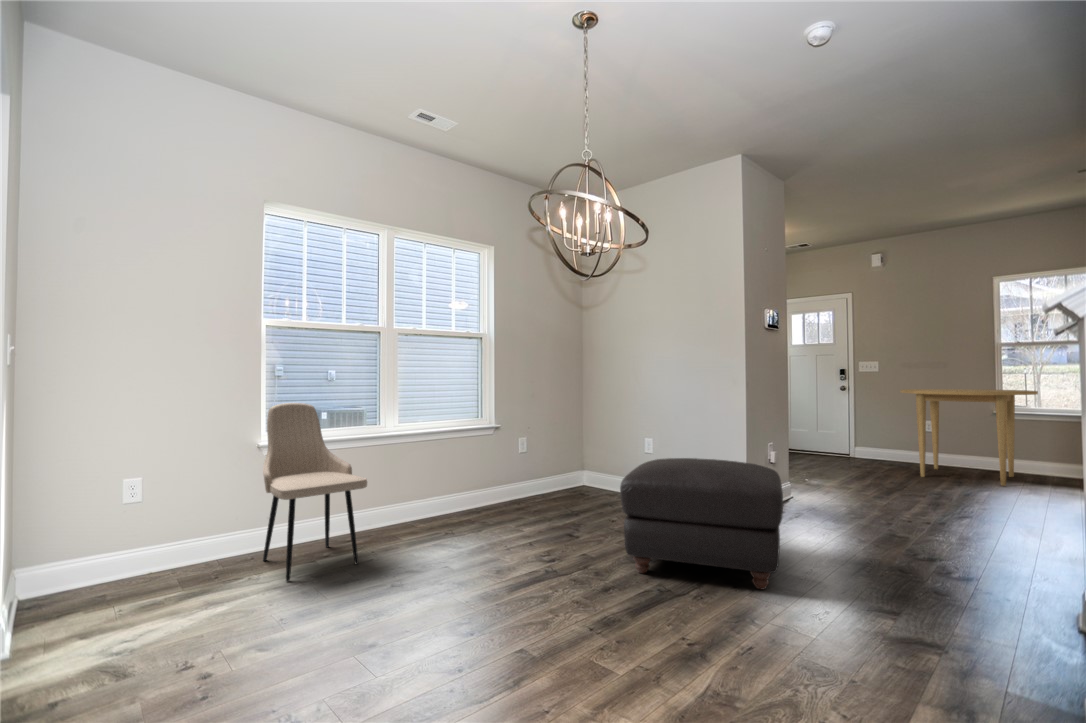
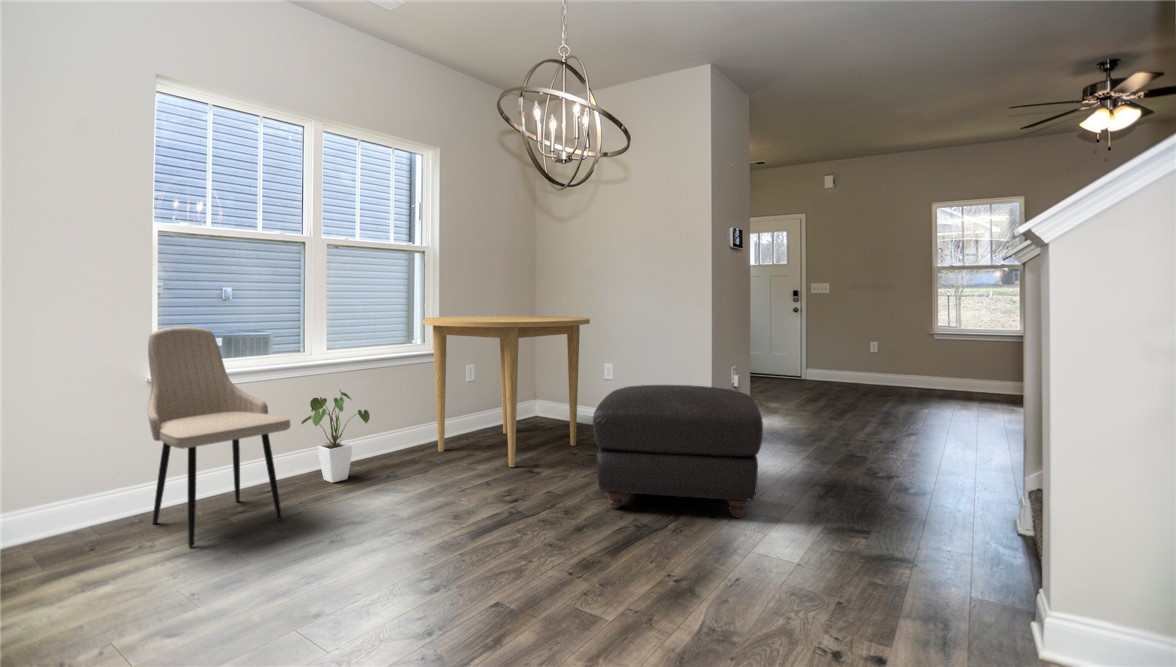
dining table: present [900,389,1038,486] -> present [423,316,590,467]
house plant: none [380,456,433,535] -> present [301,389,370,483]

